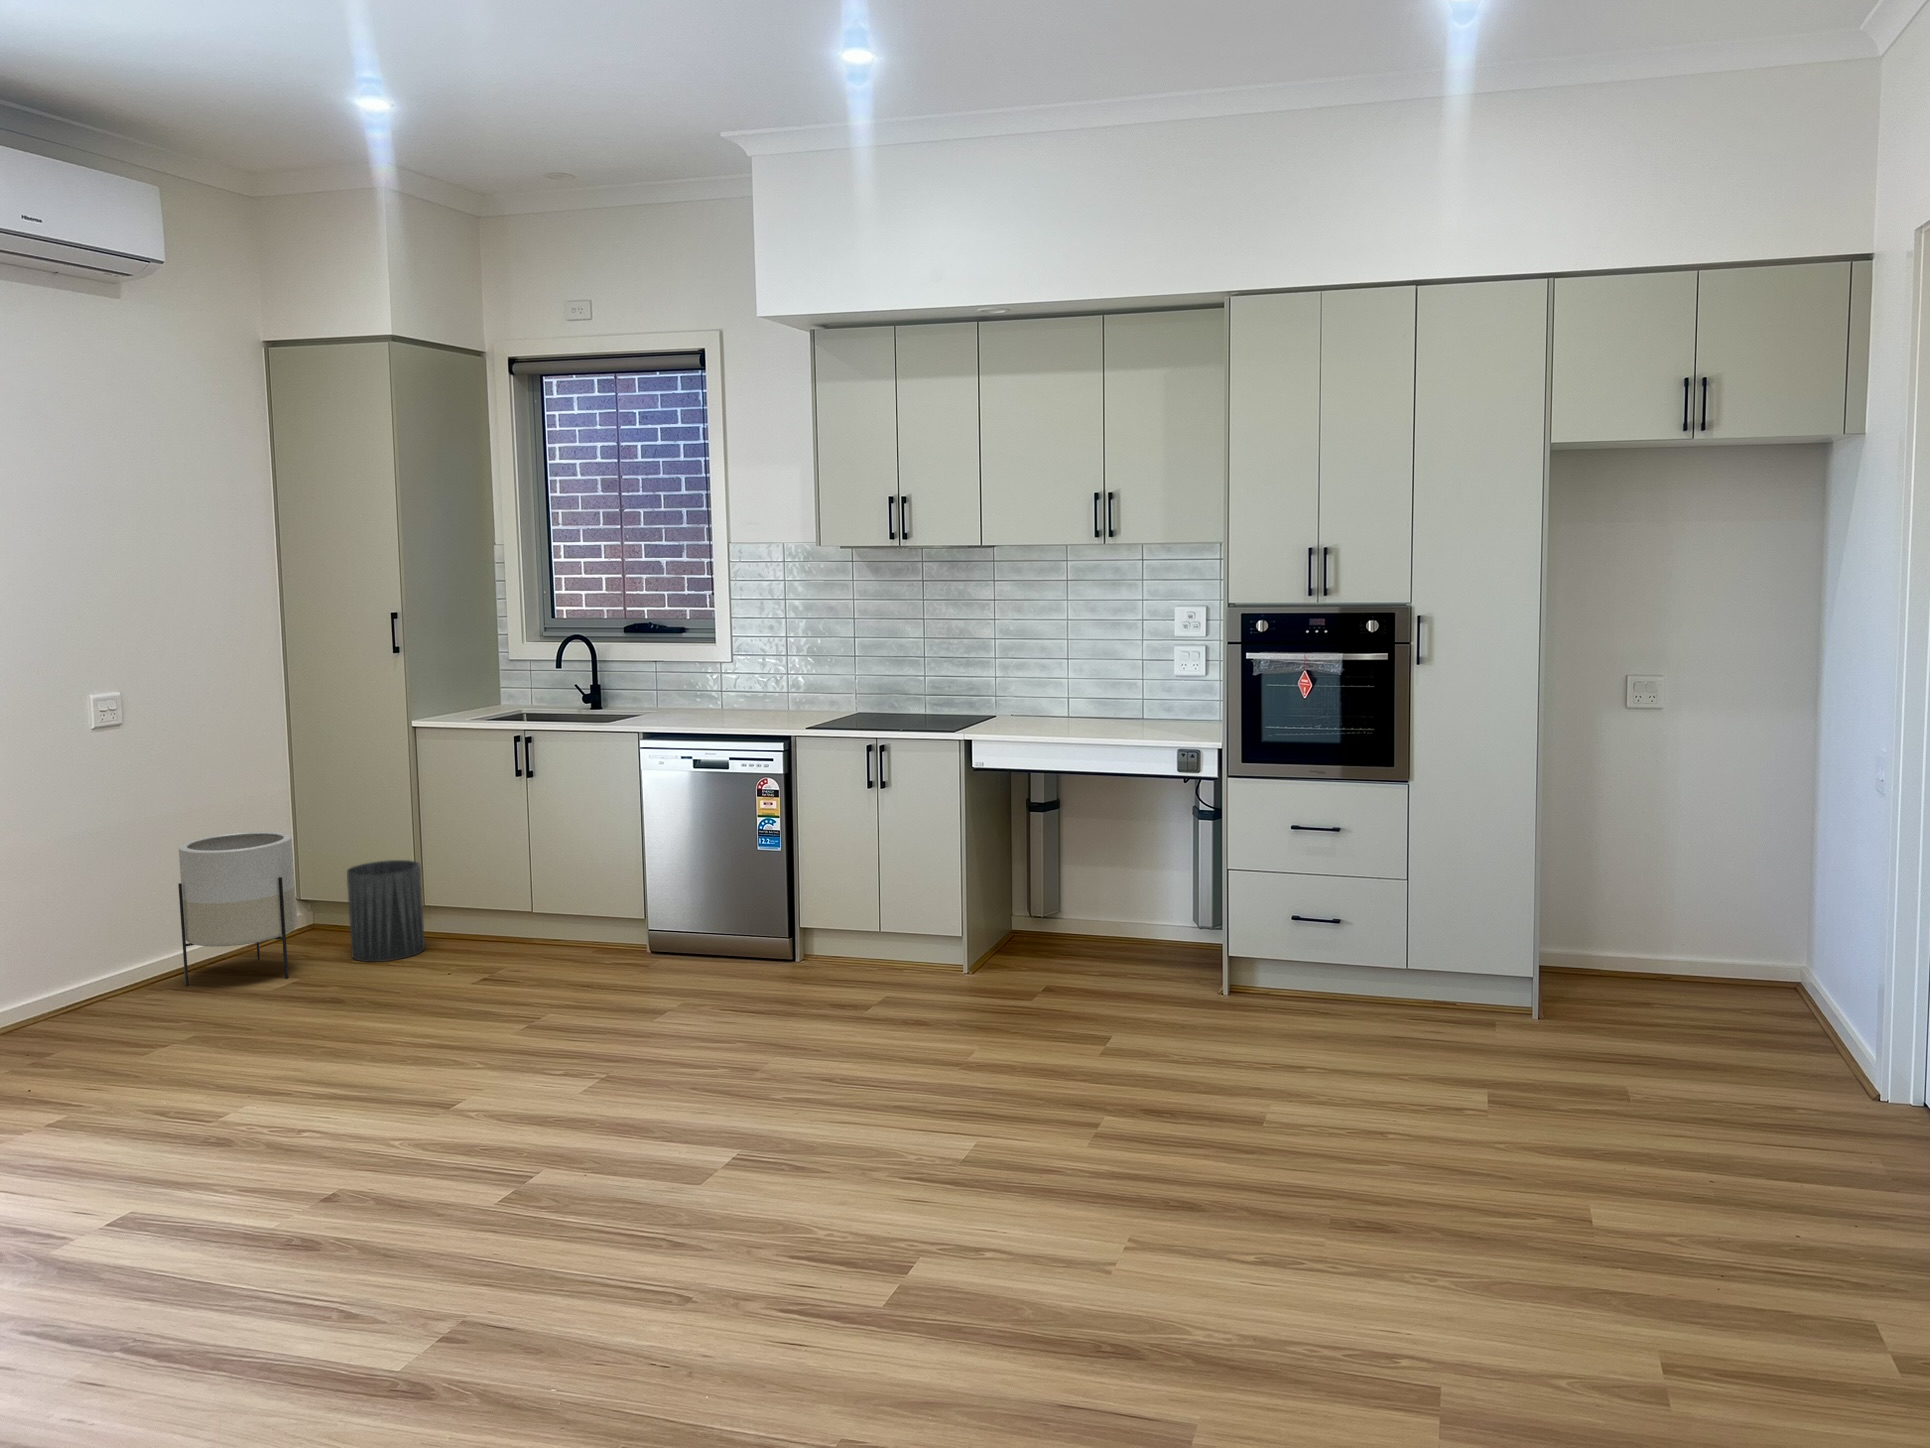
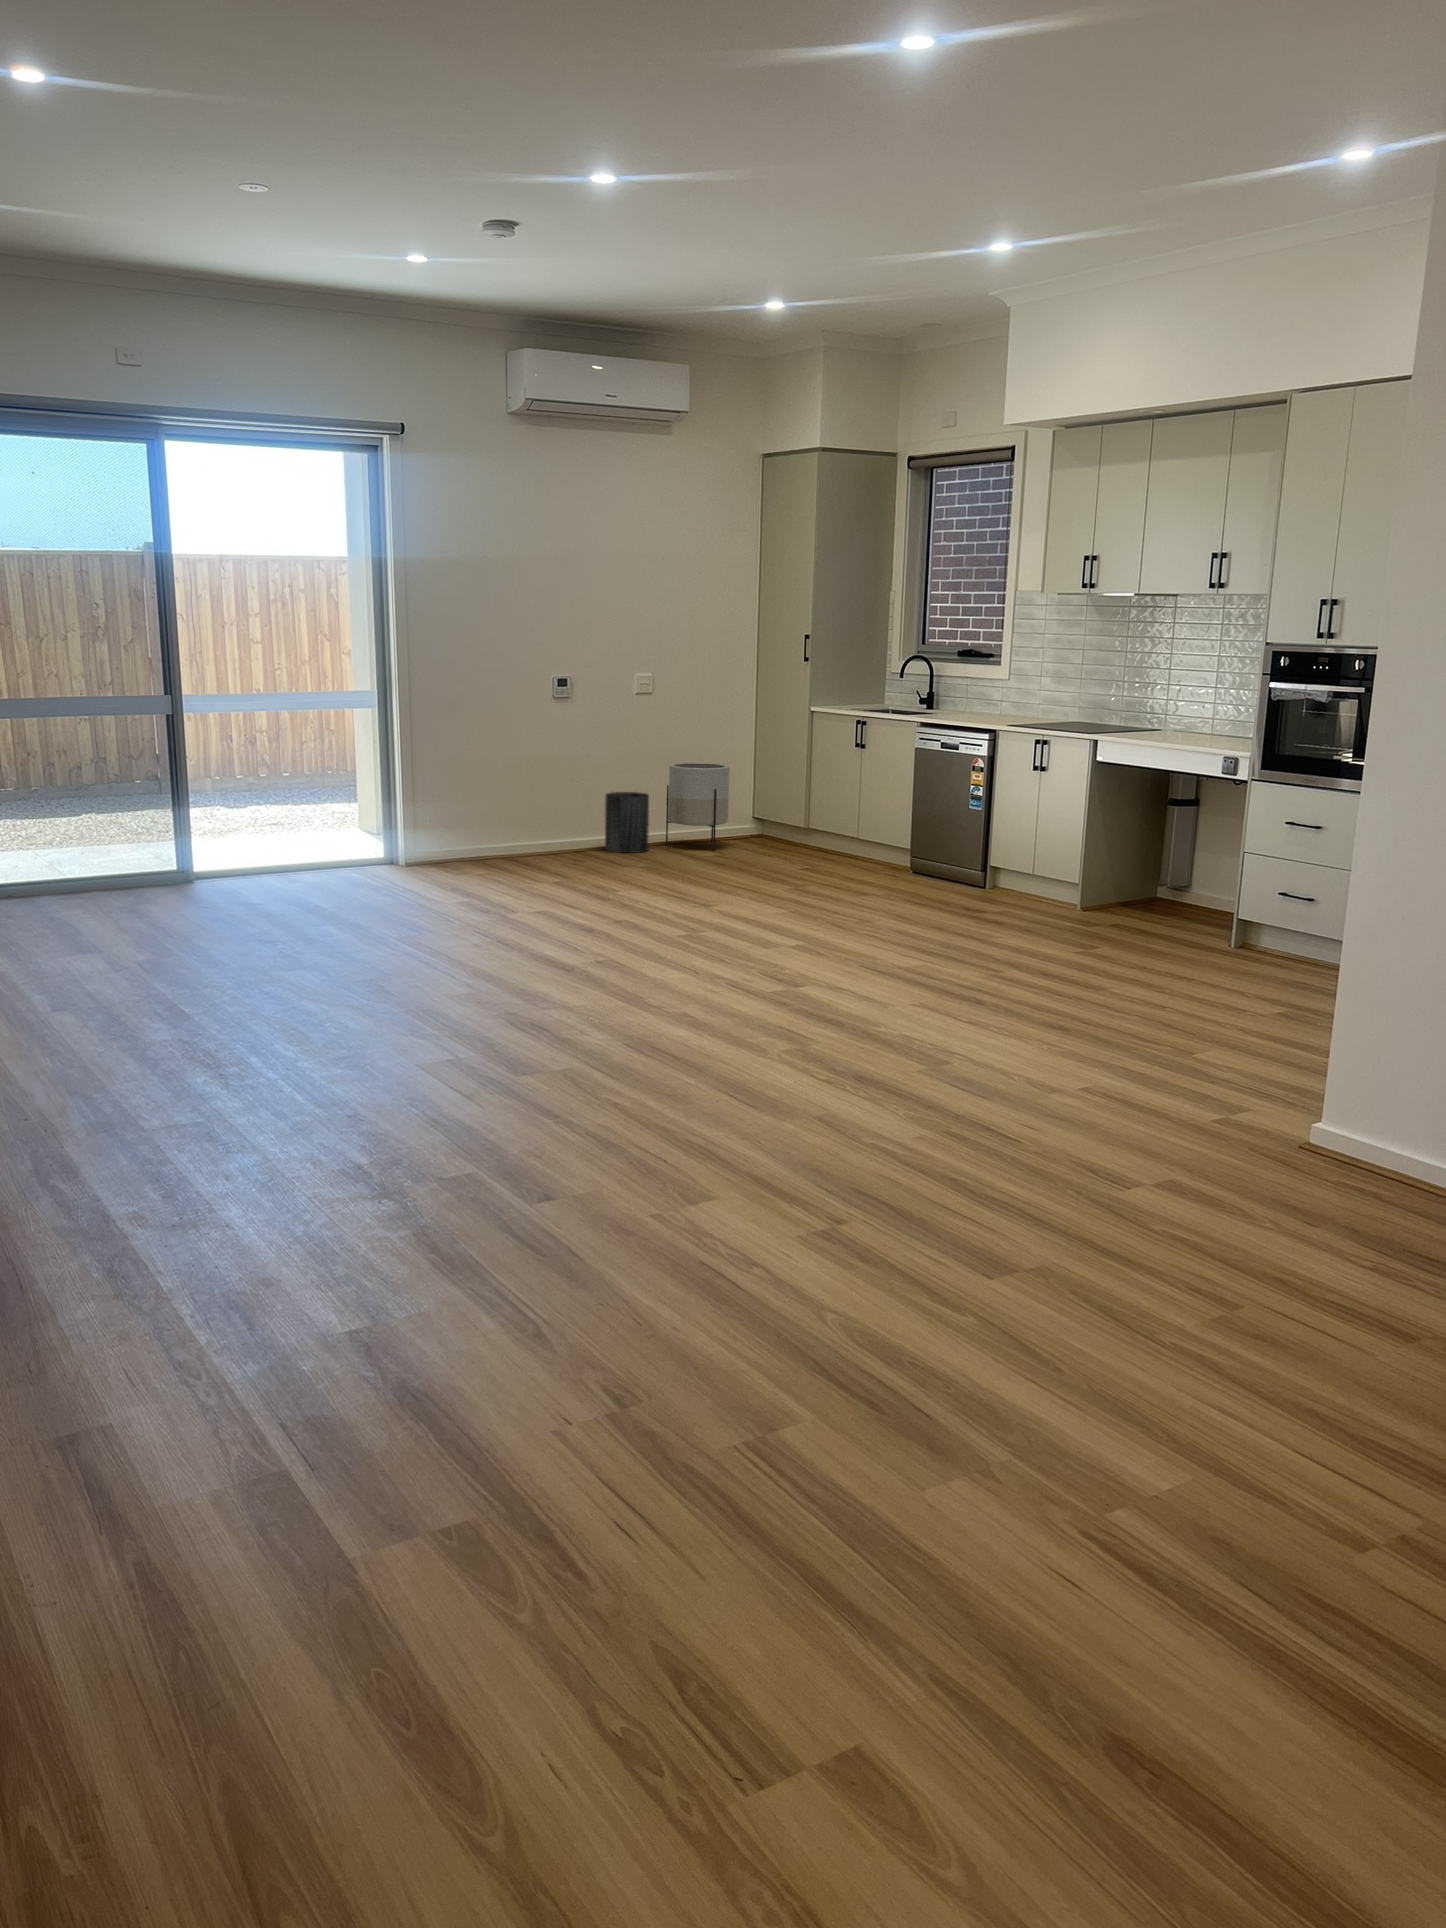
trash can: present [347,860,425,962] -> present [605,792,649,853]

